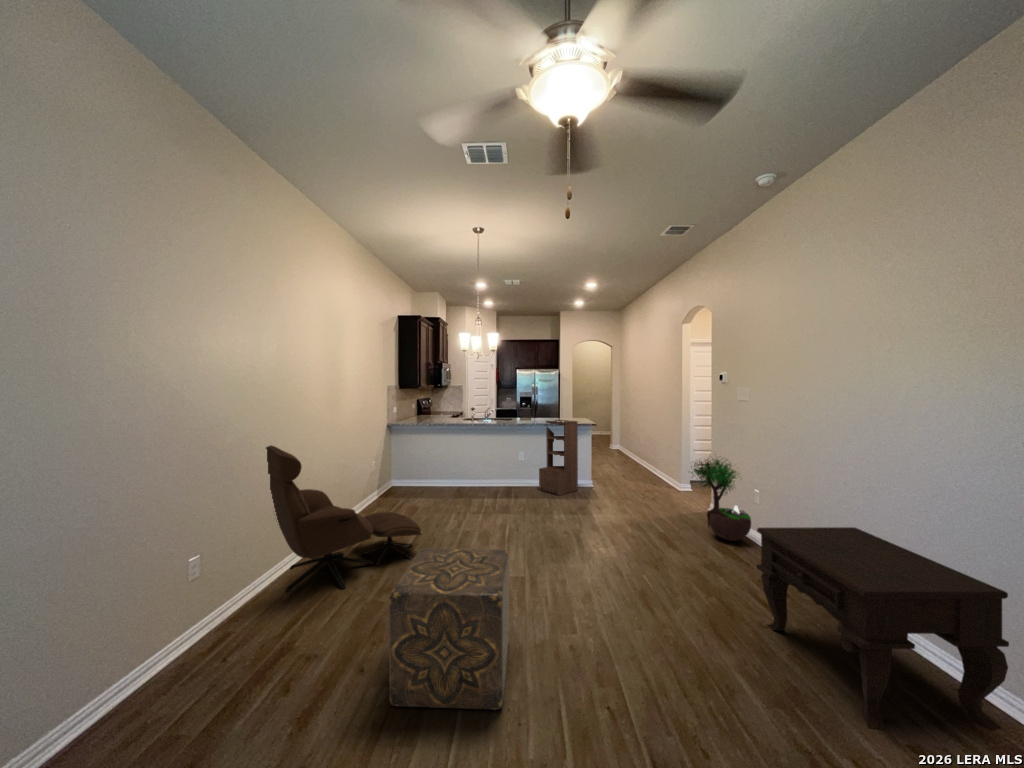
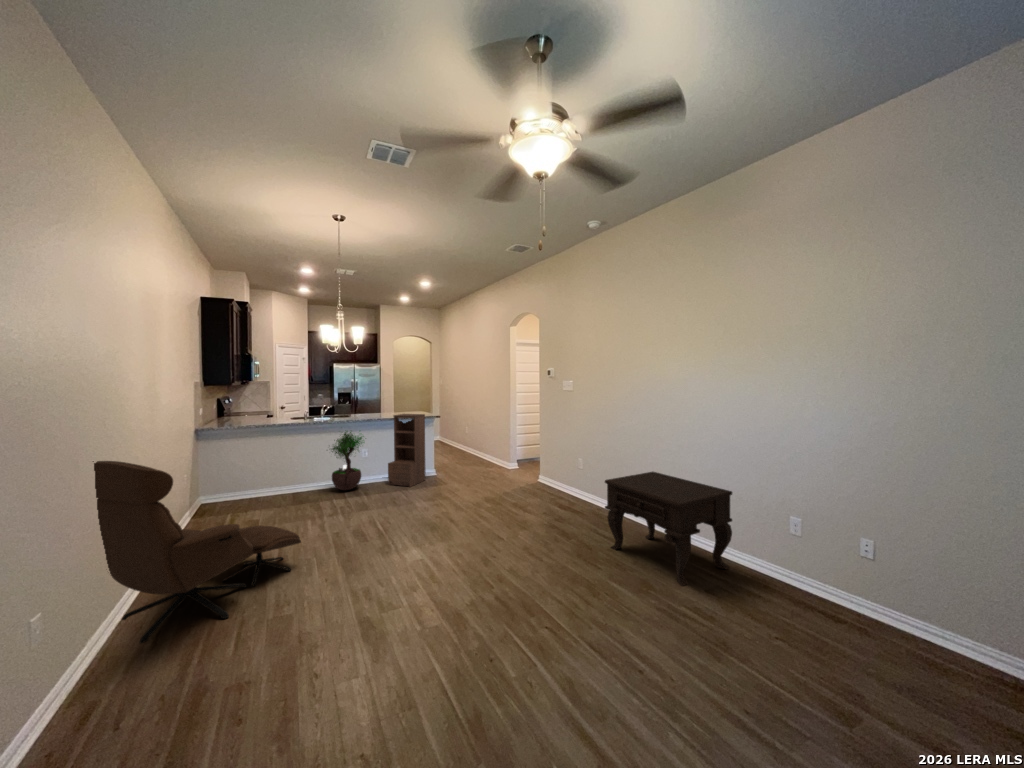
potted tree: present [691,459,751,541] -> present [331,432,364,490]
ottoman: present [389,548,509,710] -> none [356,528,473,689]

